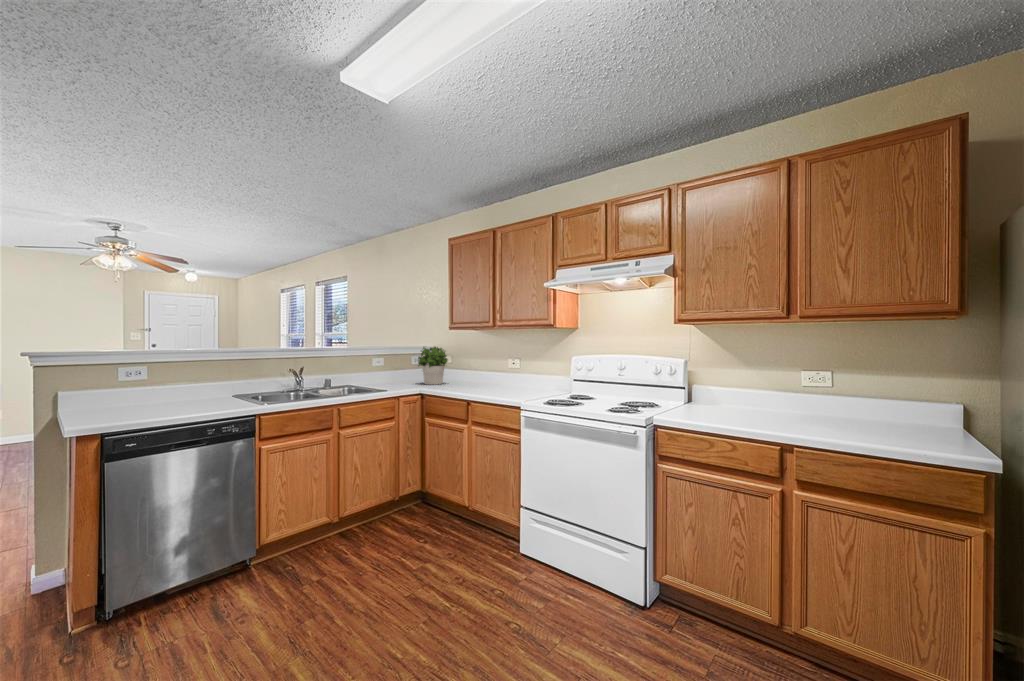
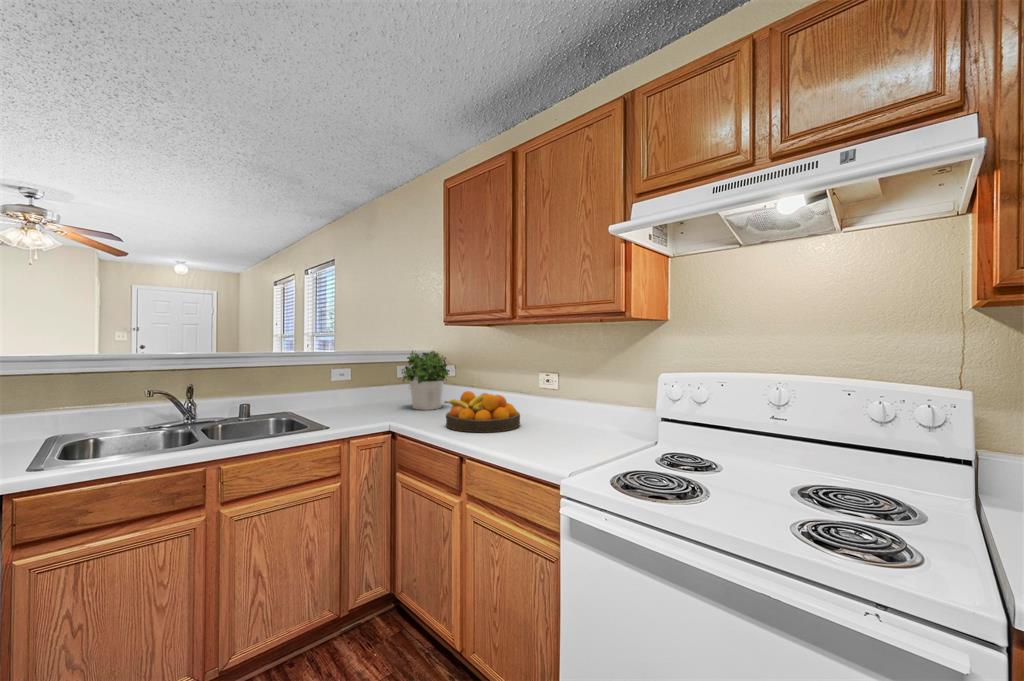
fruit bowl: none [452,370,497,392] -> present [445,391,520,432]

